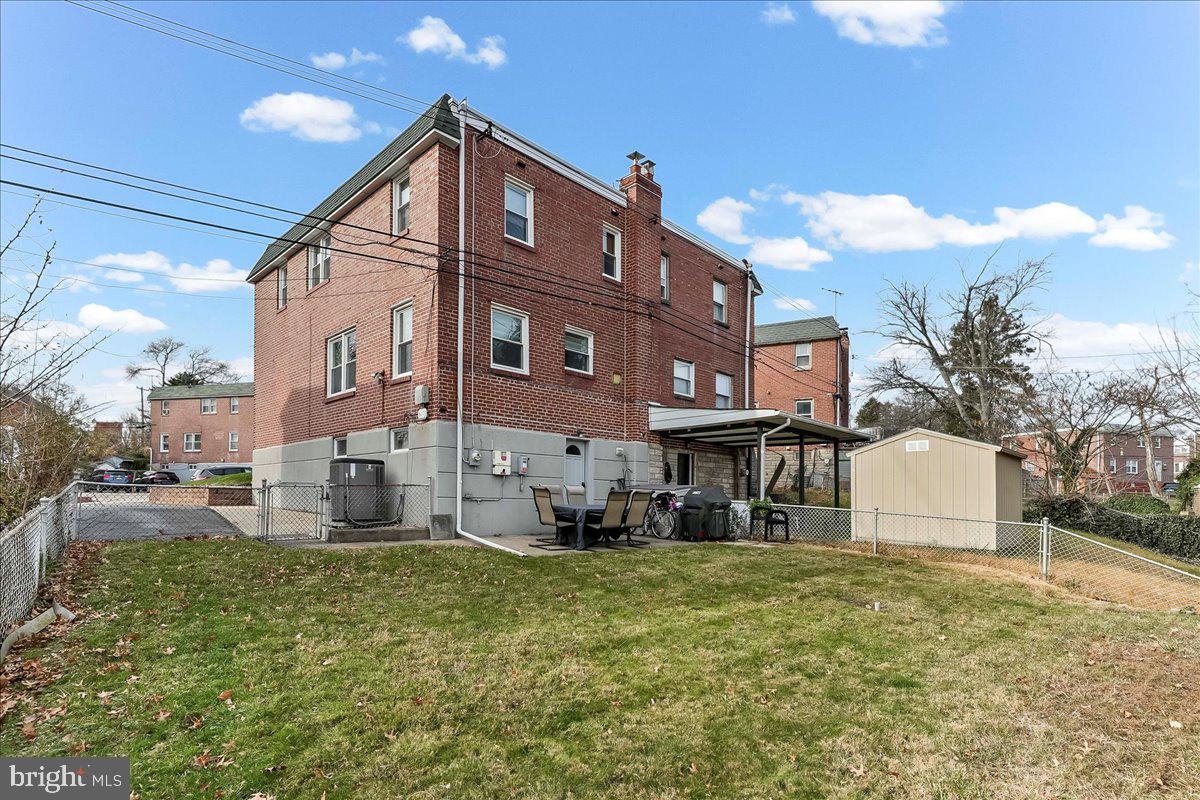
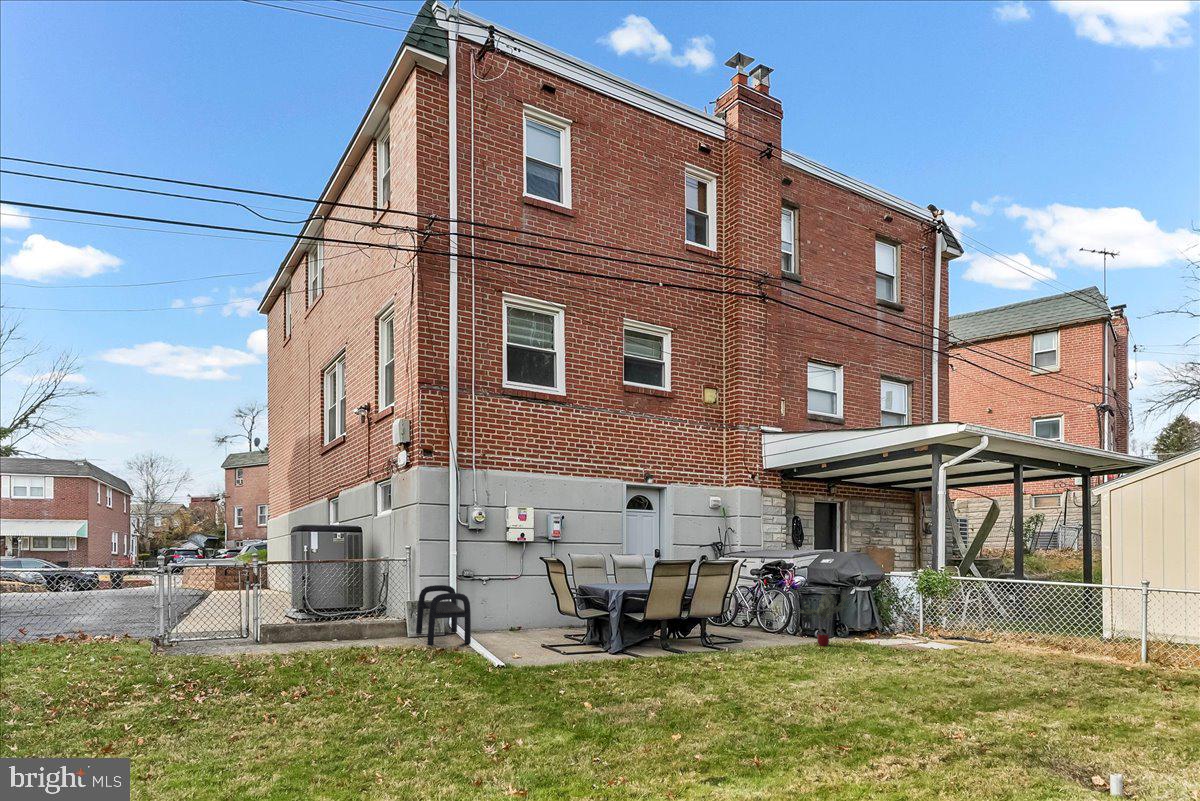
bench: present [749,506,789,541] -> present [416,585,471,645]

